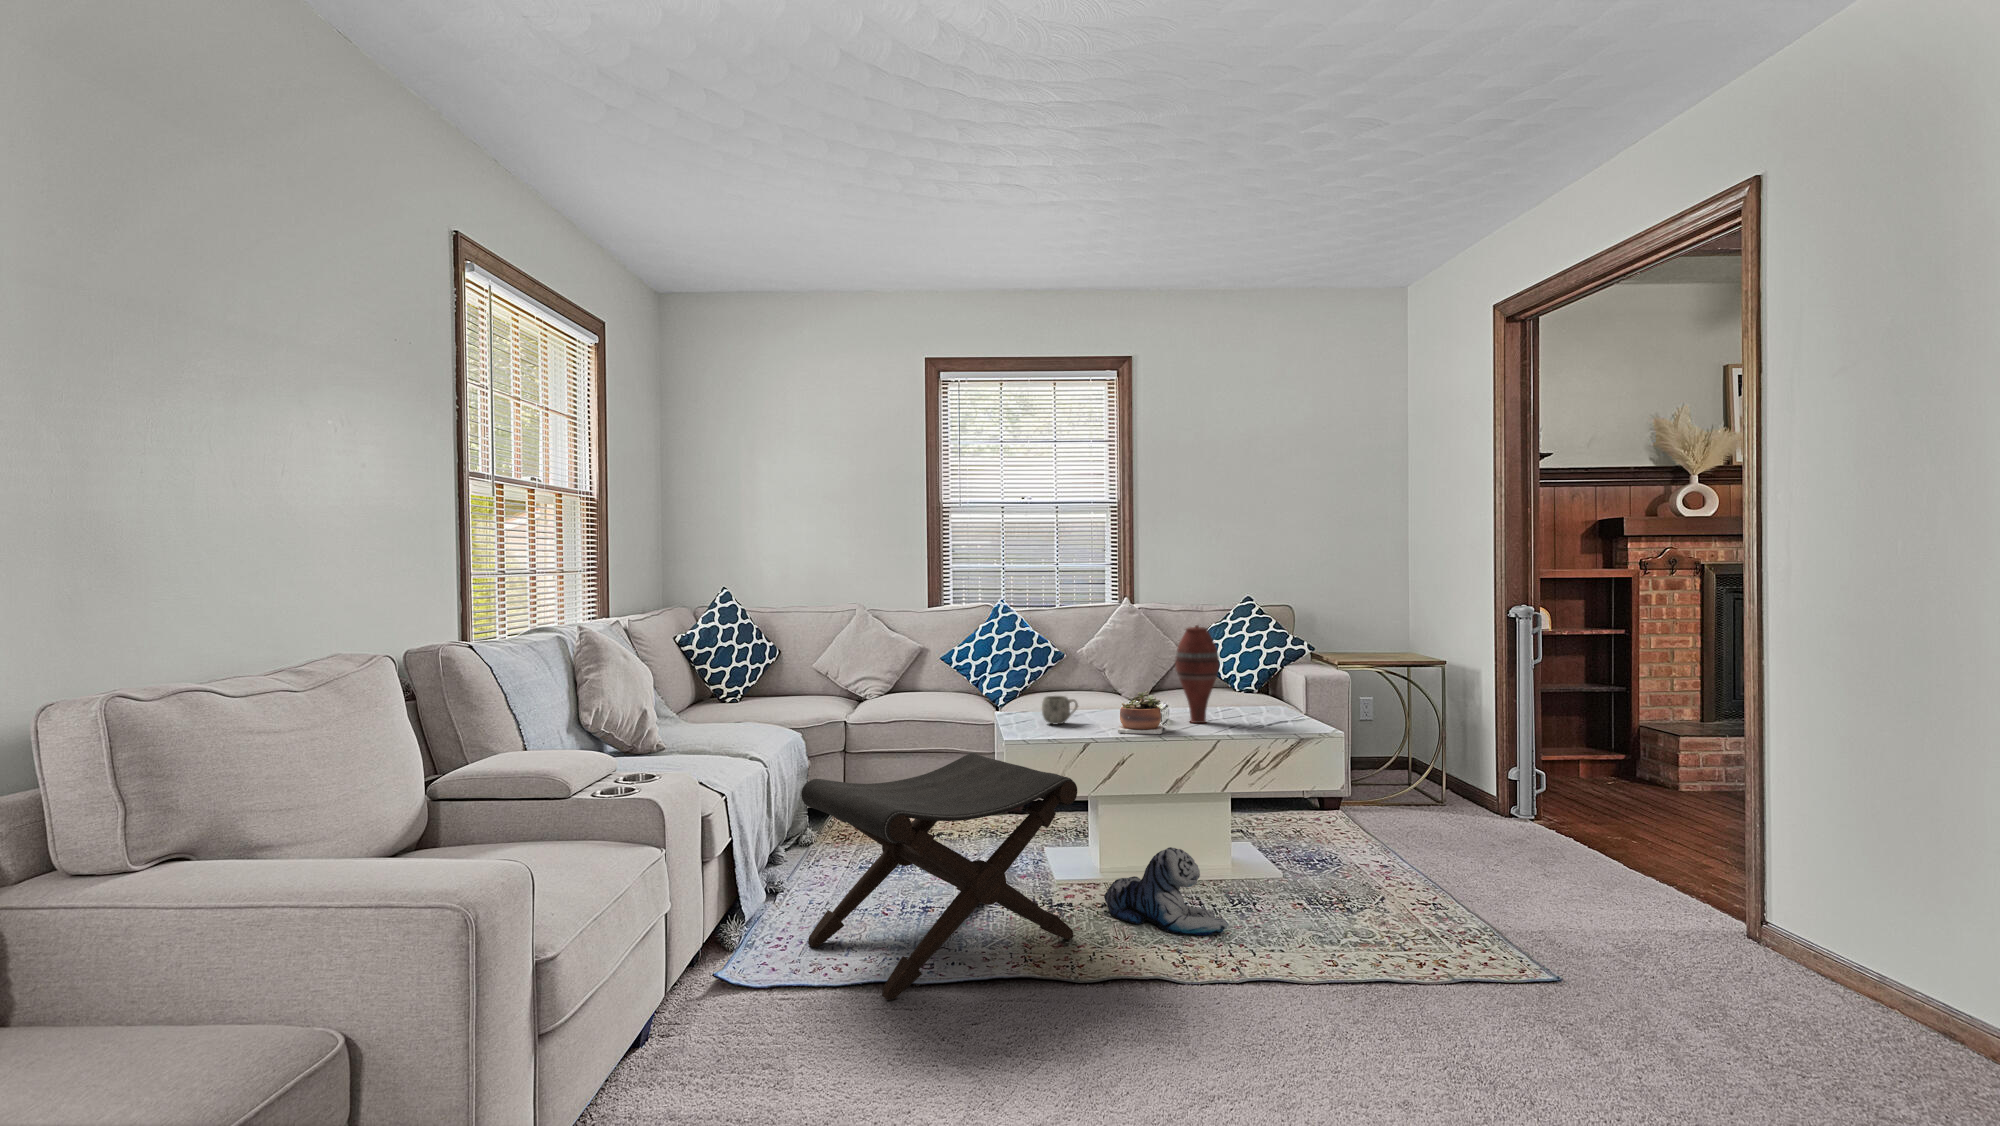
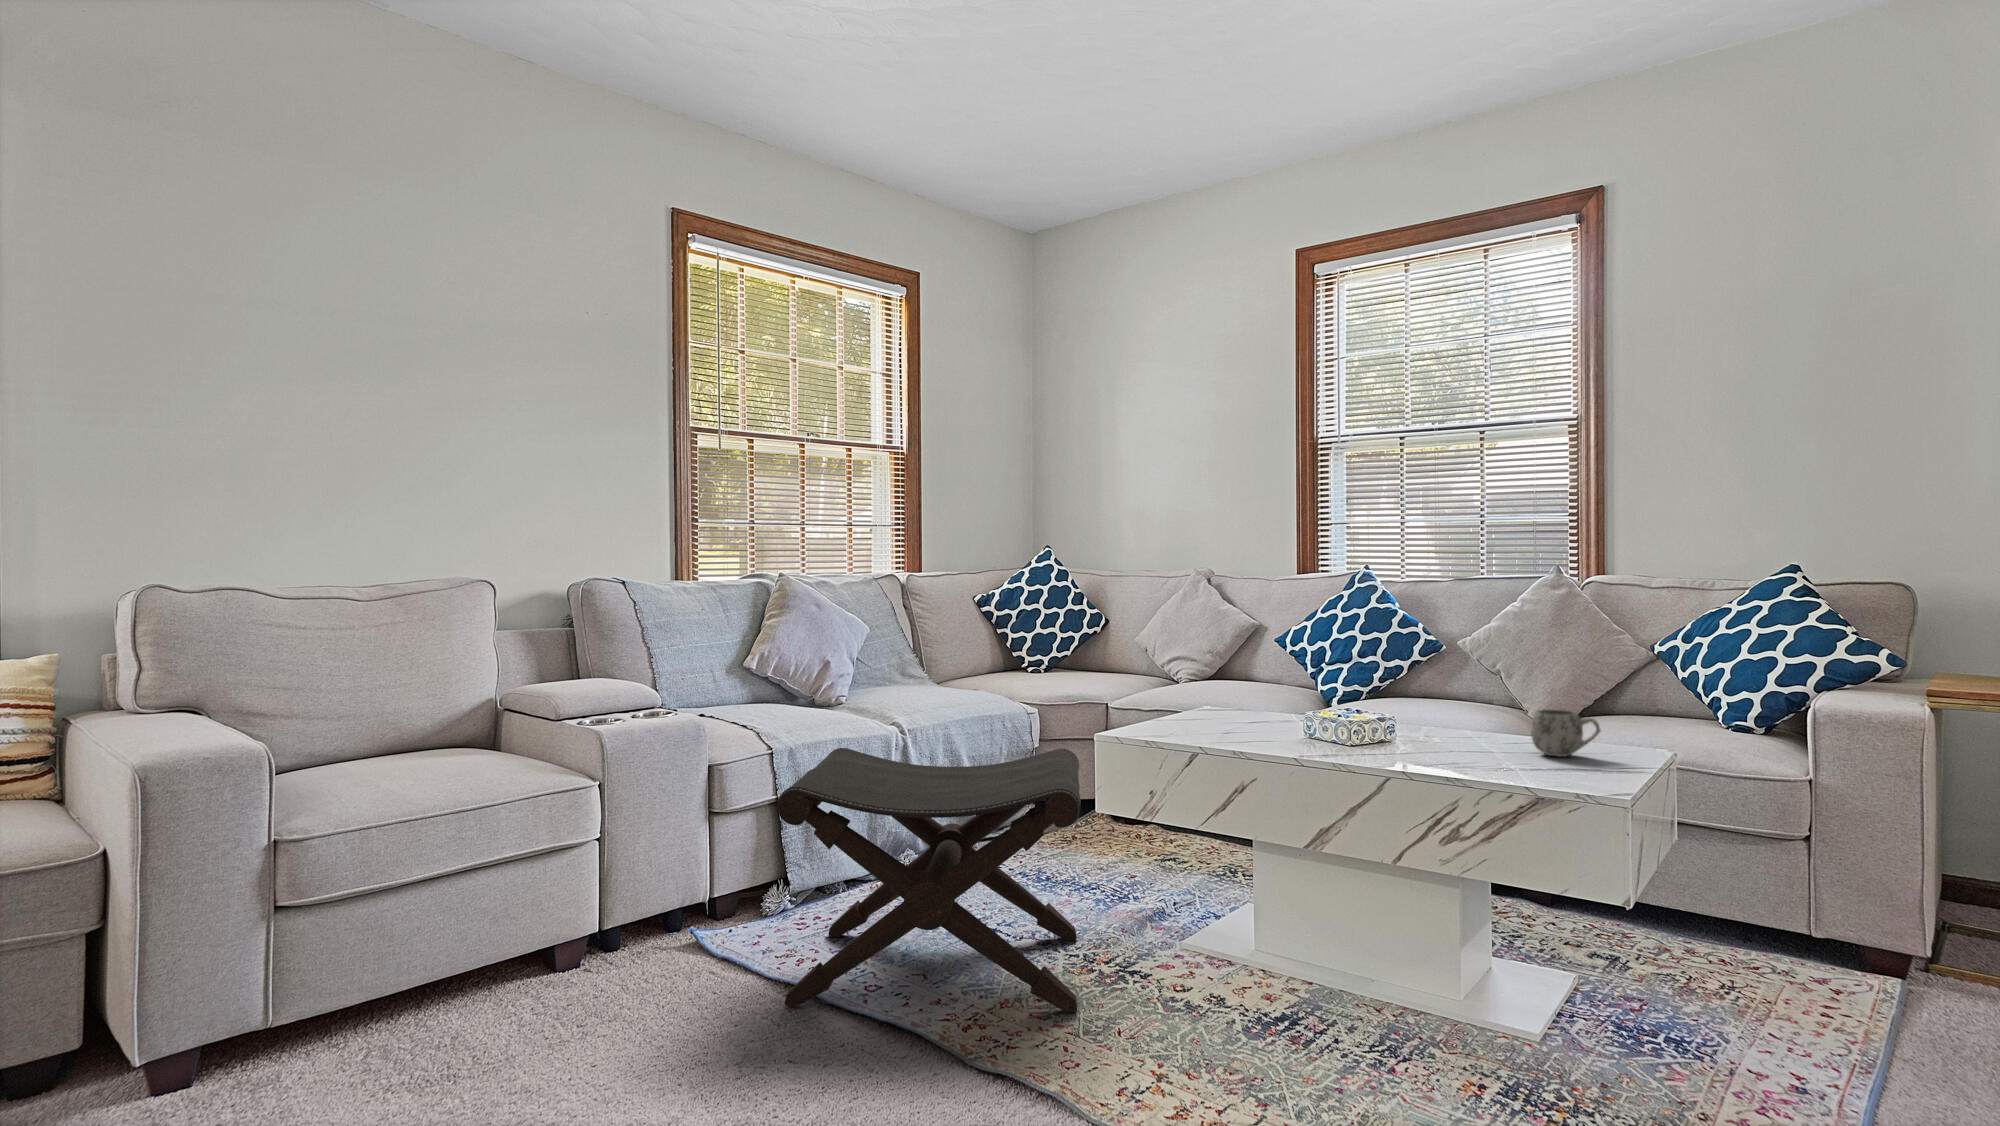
vase: present [1175,625,1219,723] -> none [1392,596,1466,754]
succulent plant: present [1118,691,1163,734] -> none [1258,692,1351,757]
mug: present [1042,696,1078,724] -> present [1531,709,1601,757]
plush toy: present [1104,847,1229,935] -> none [1173,925,1288,1071]

